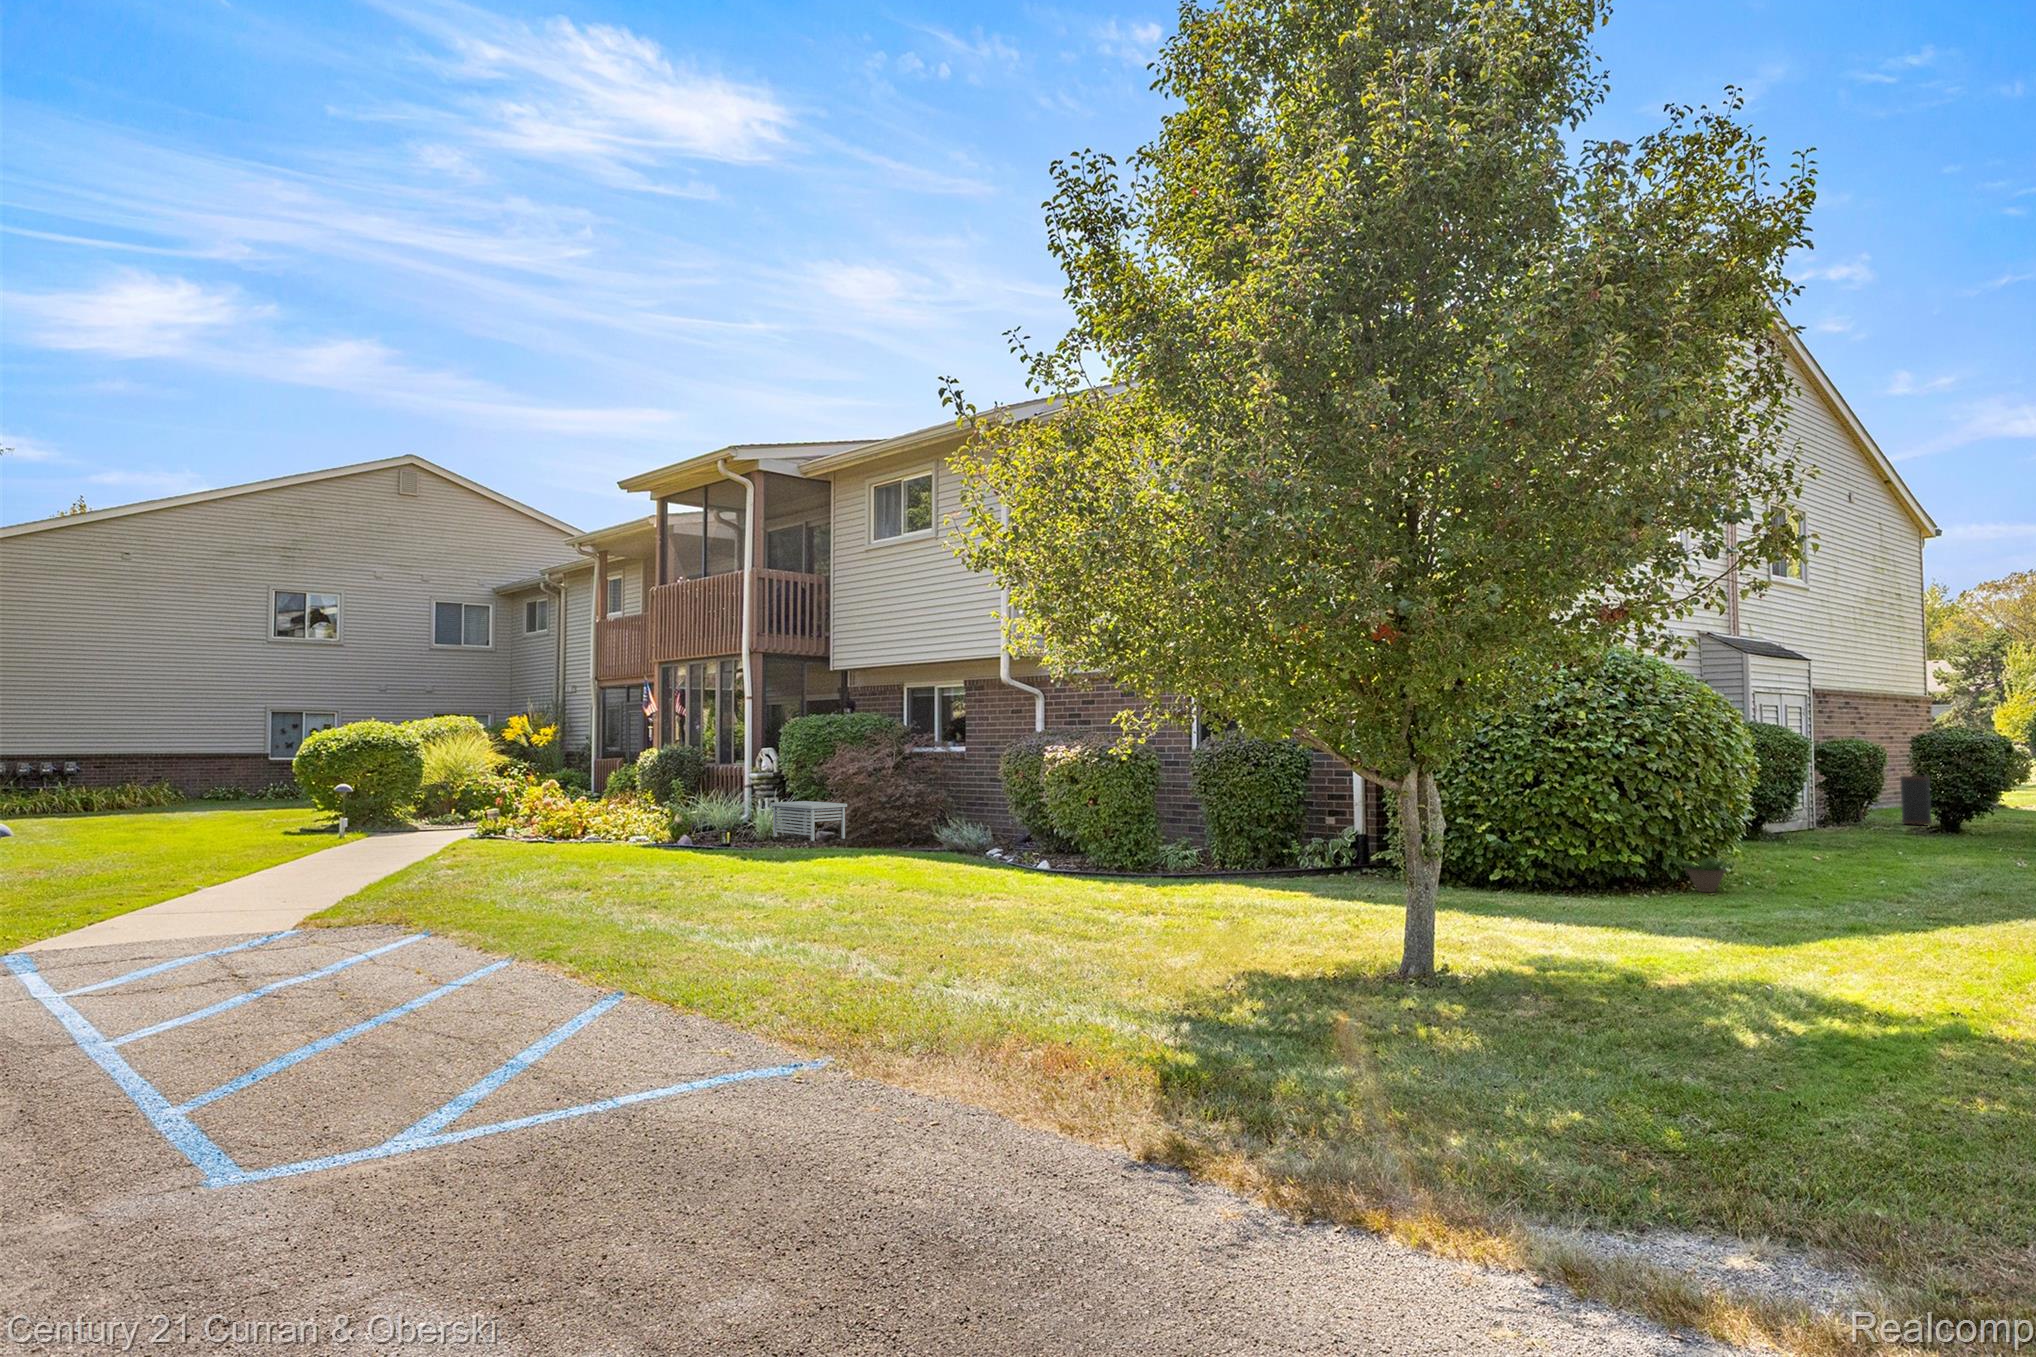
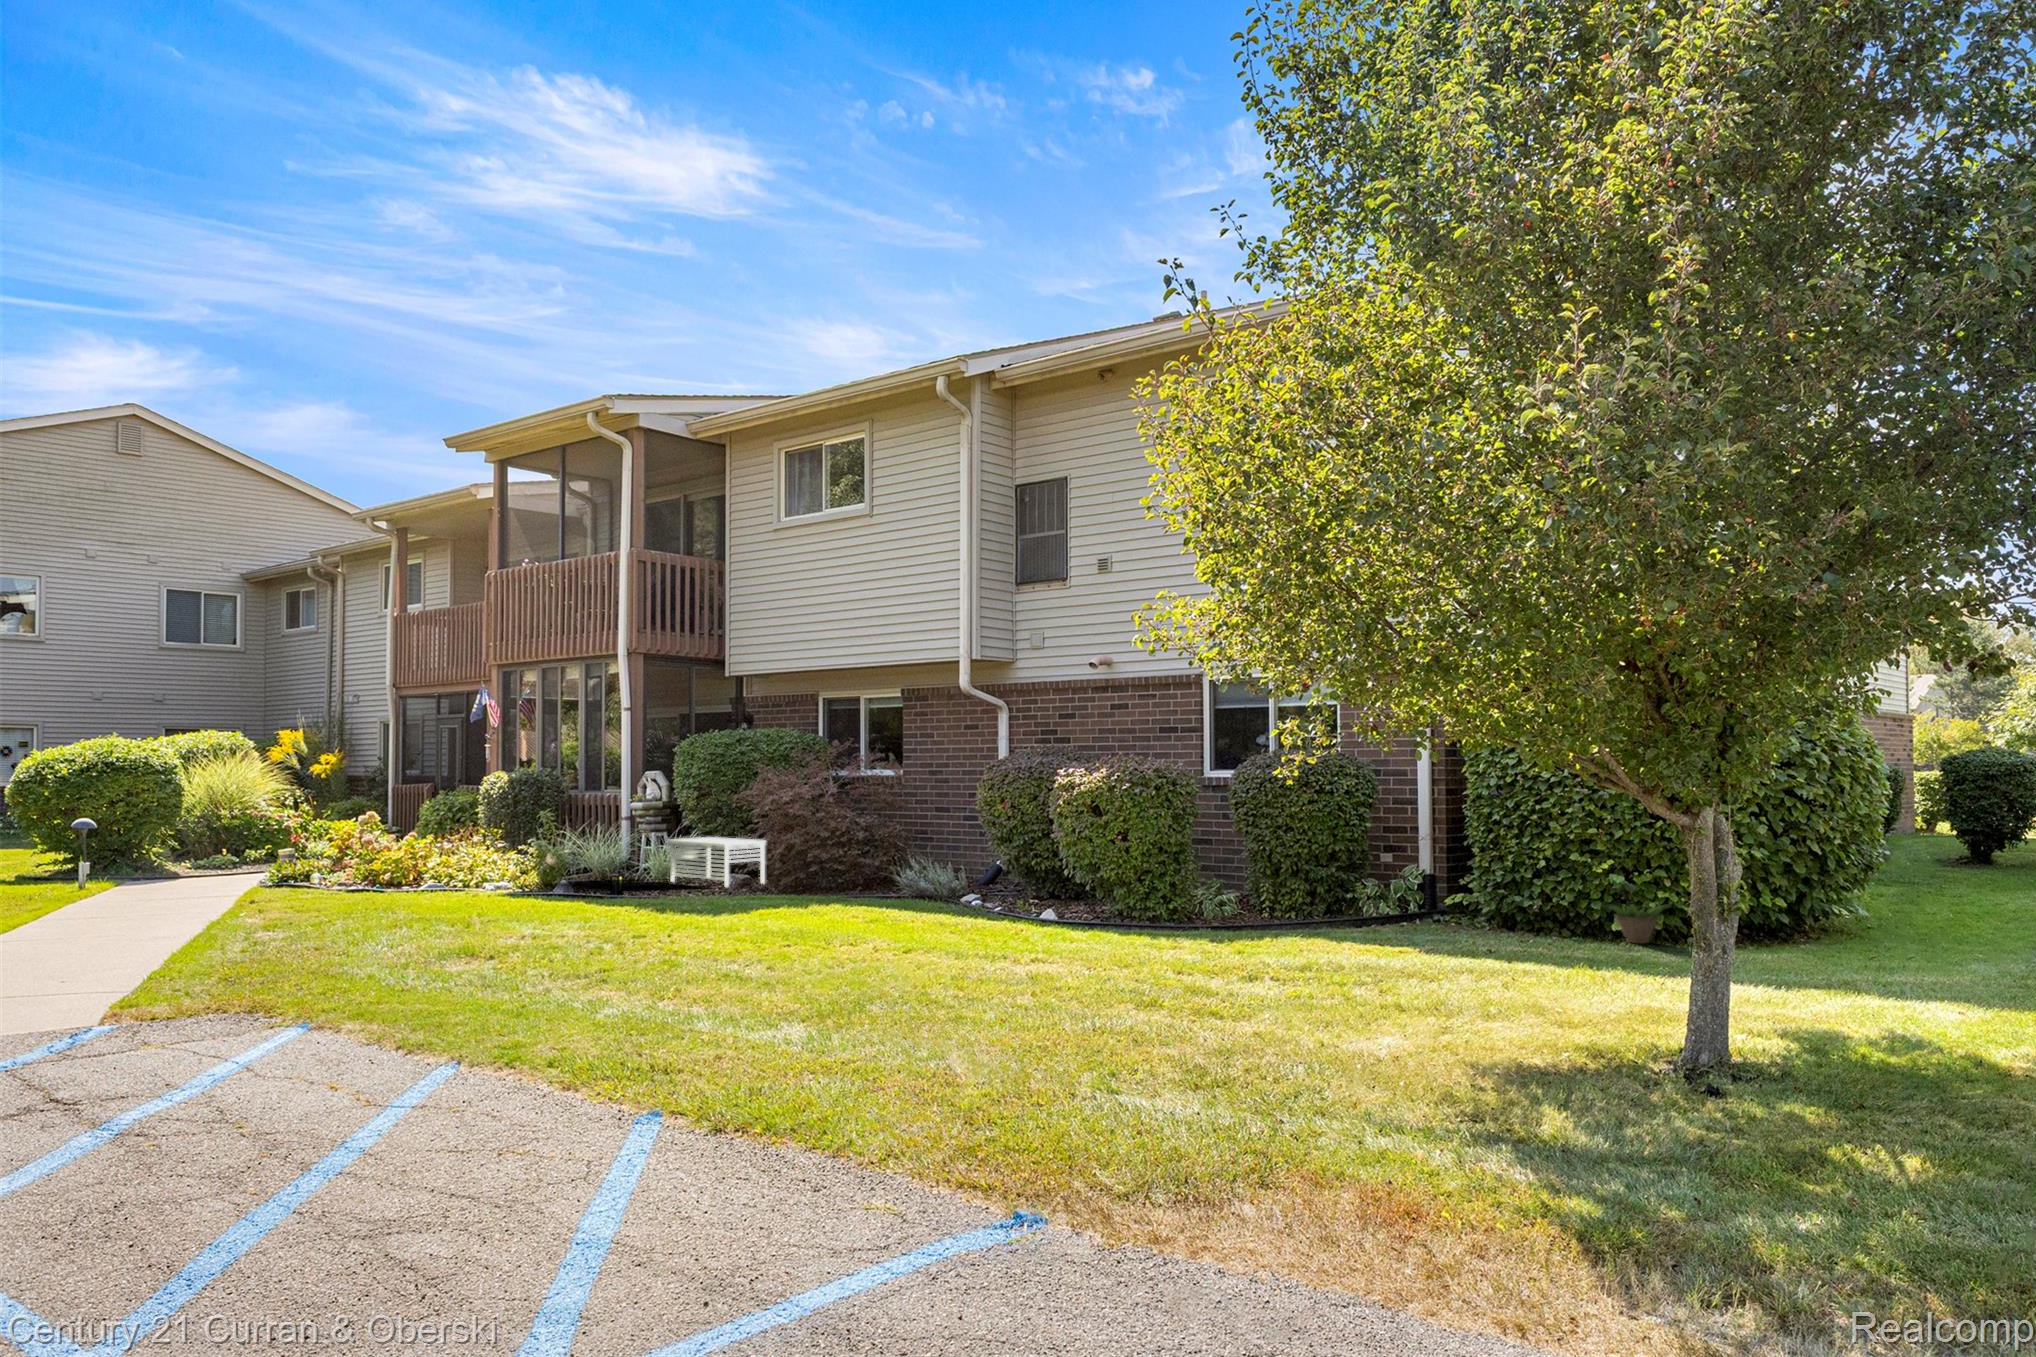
trash can: present [1900,776,1932,825] -> none [1935,801,1969,855]
decorative plant: present [1680,857,1731,892] -> present [1609,904,1667,943]

